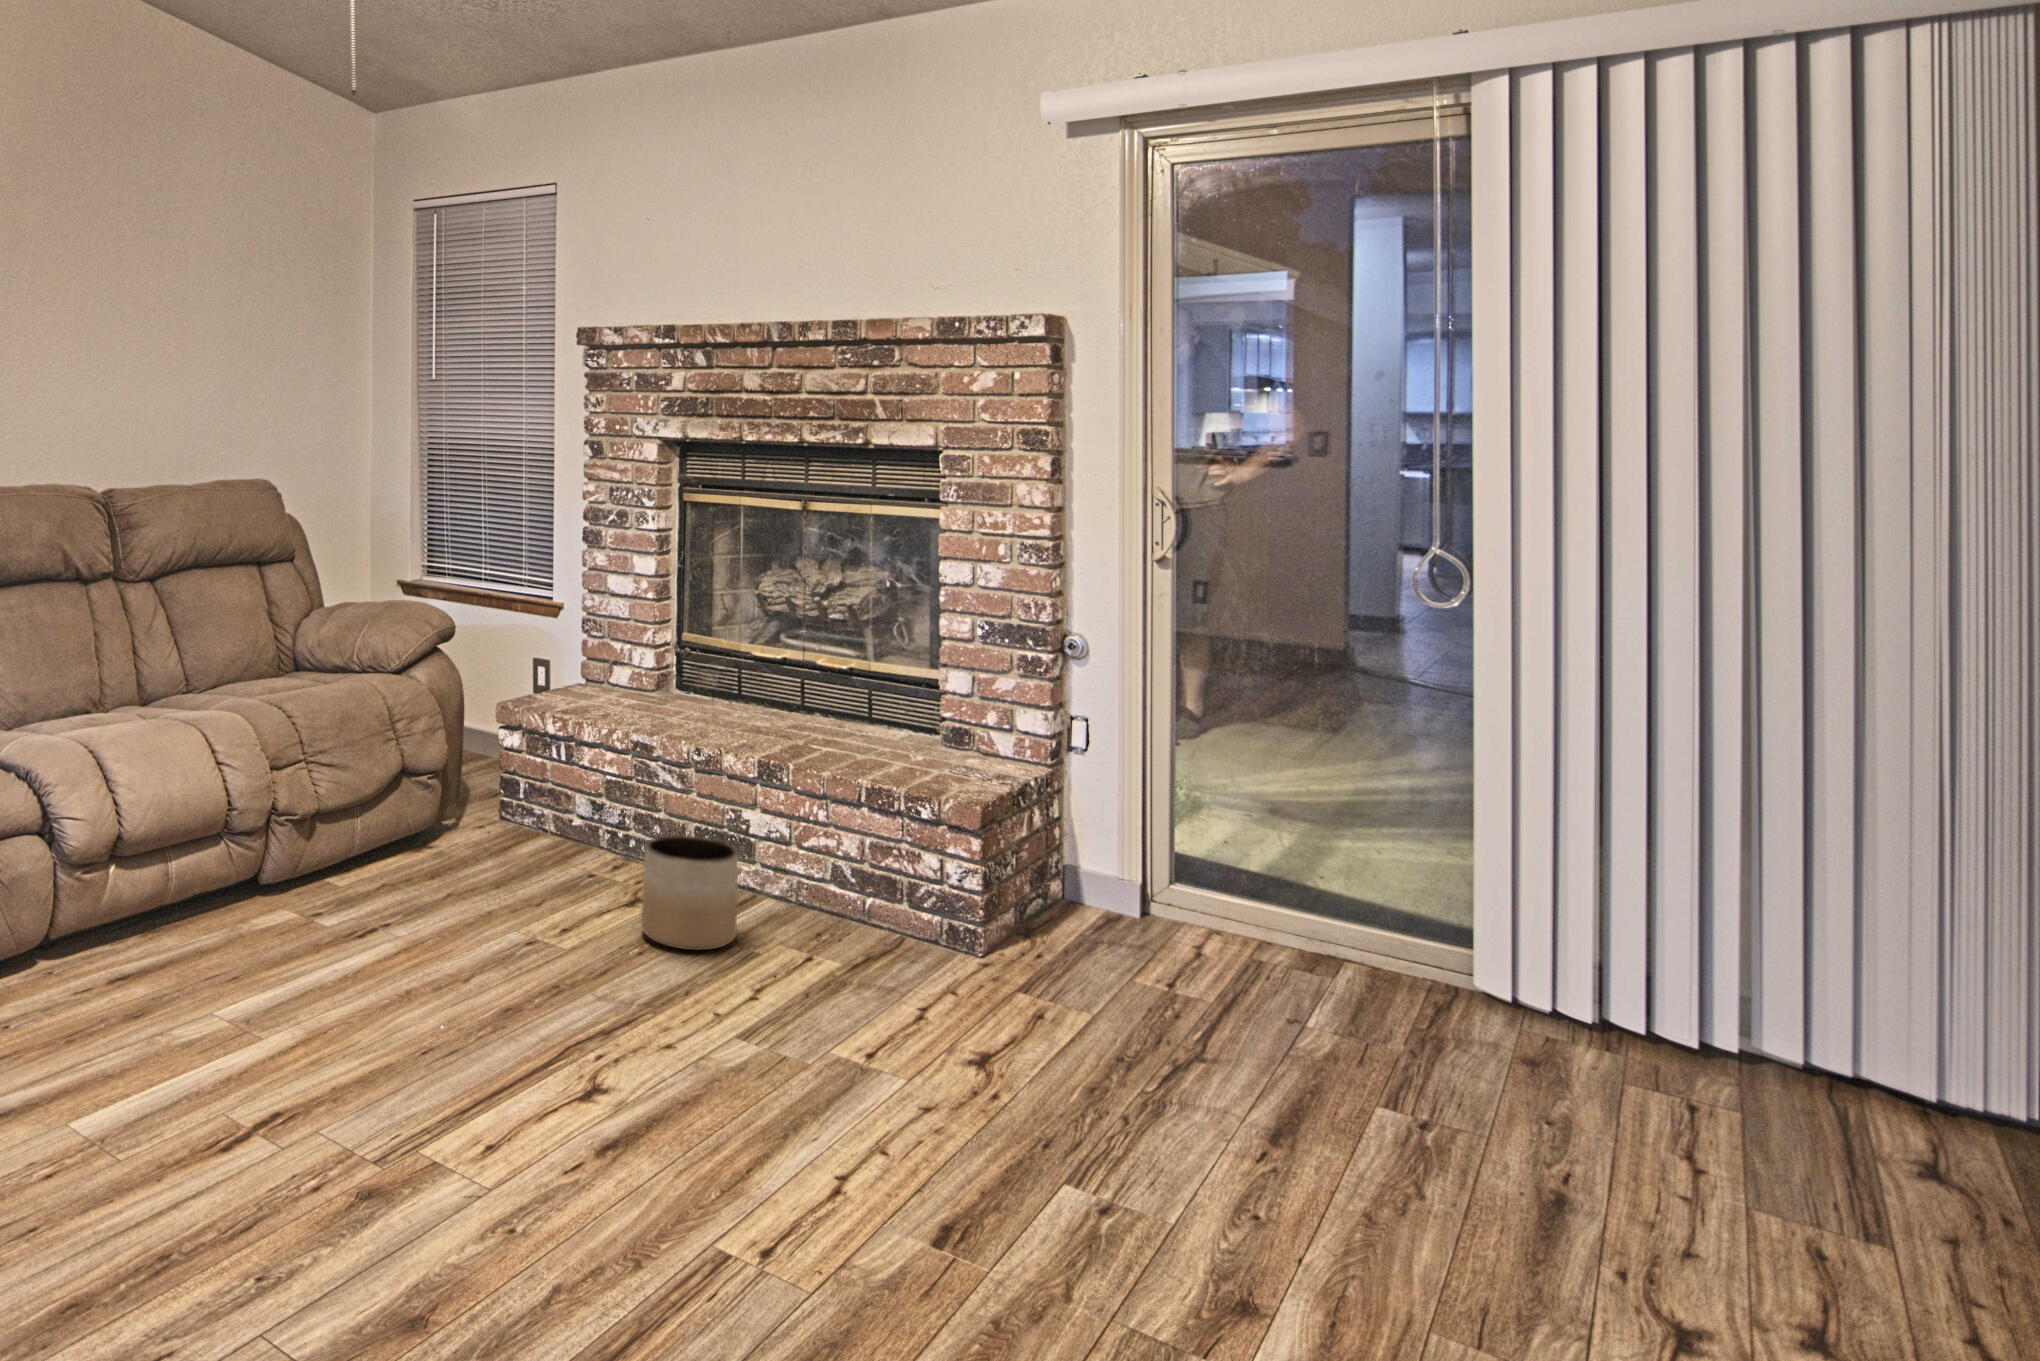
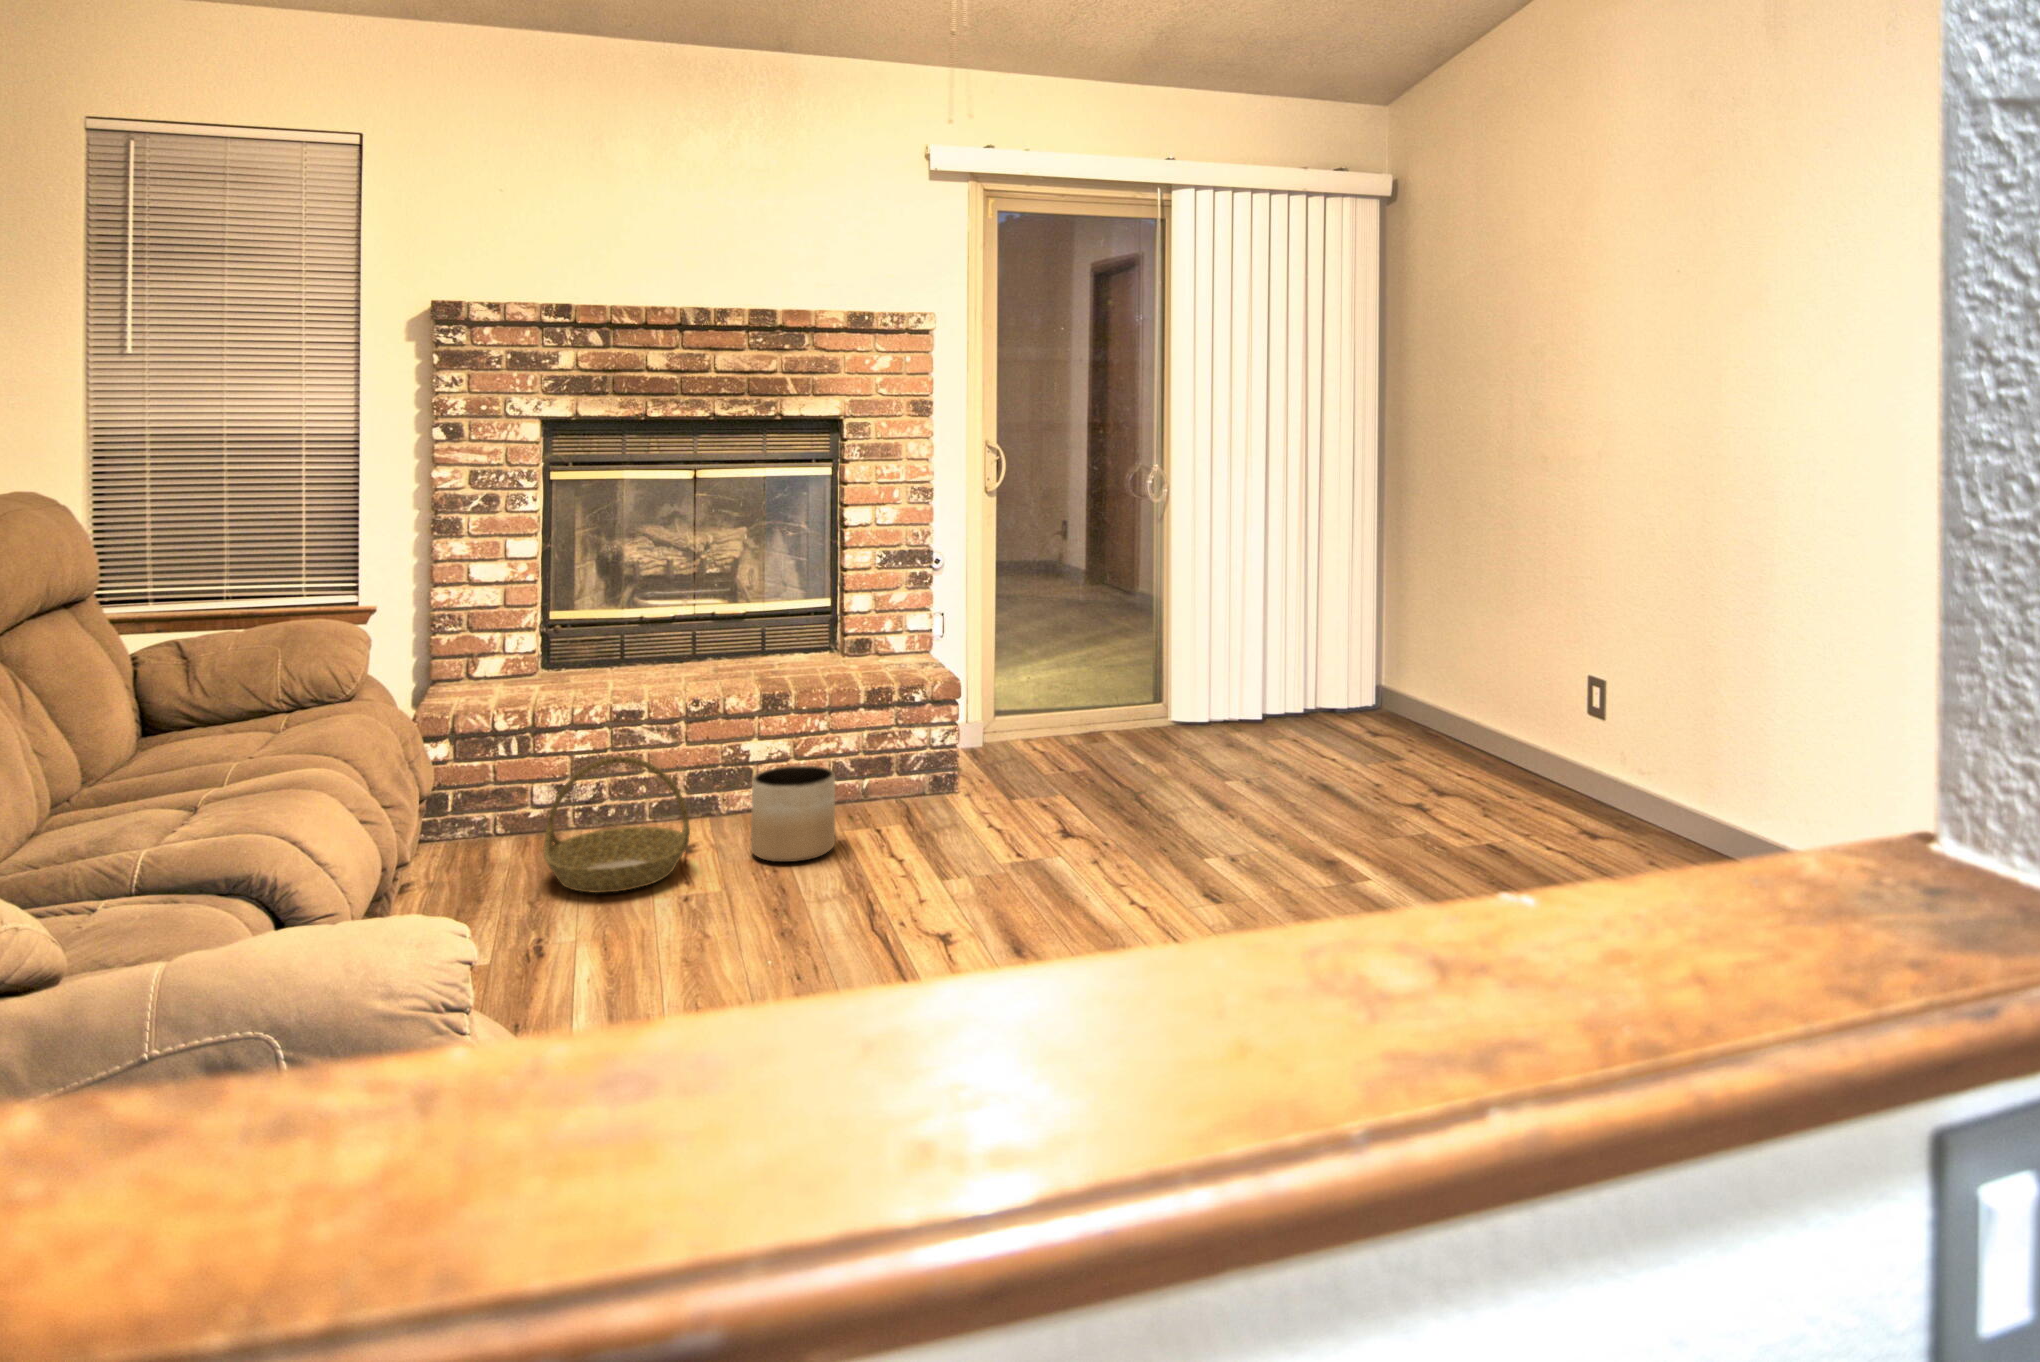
basket: none [468,771,606,910] -> present [544,757,690,893]

